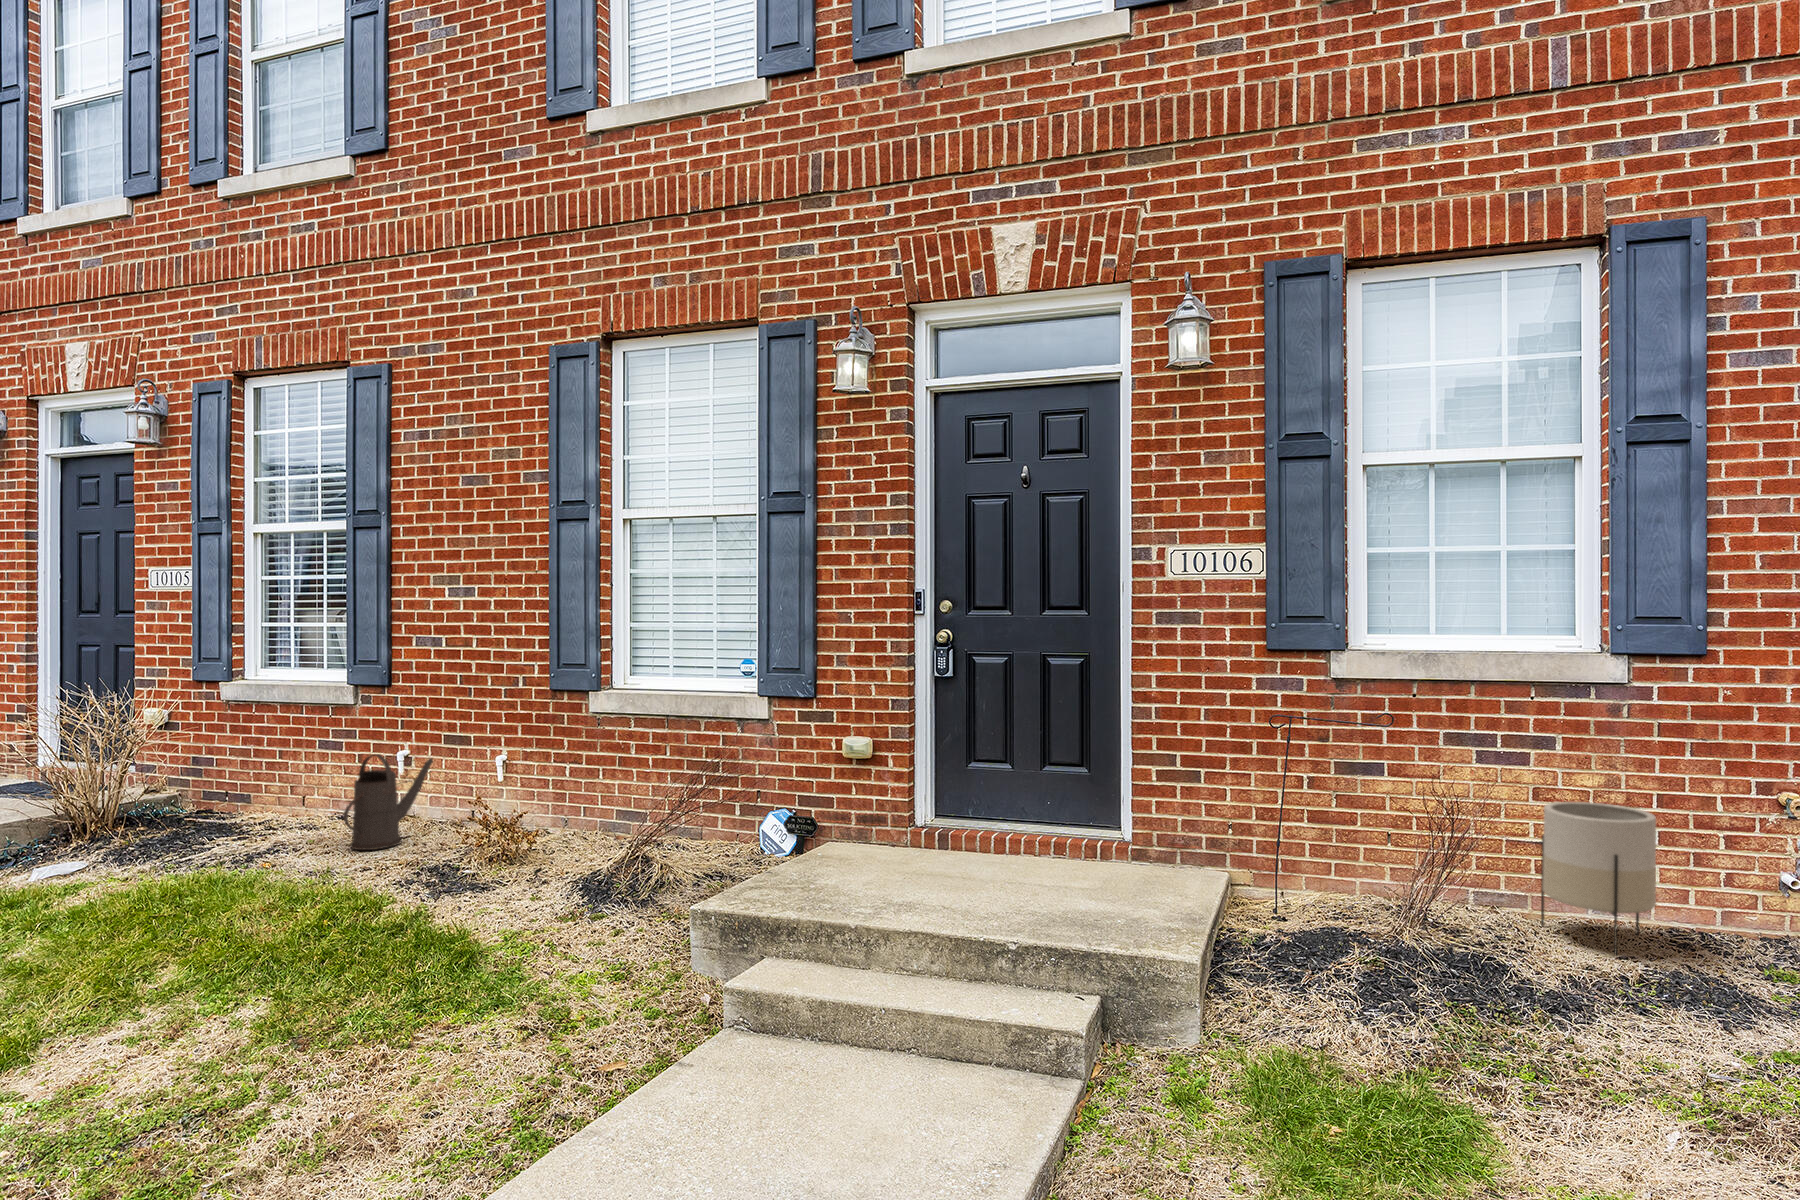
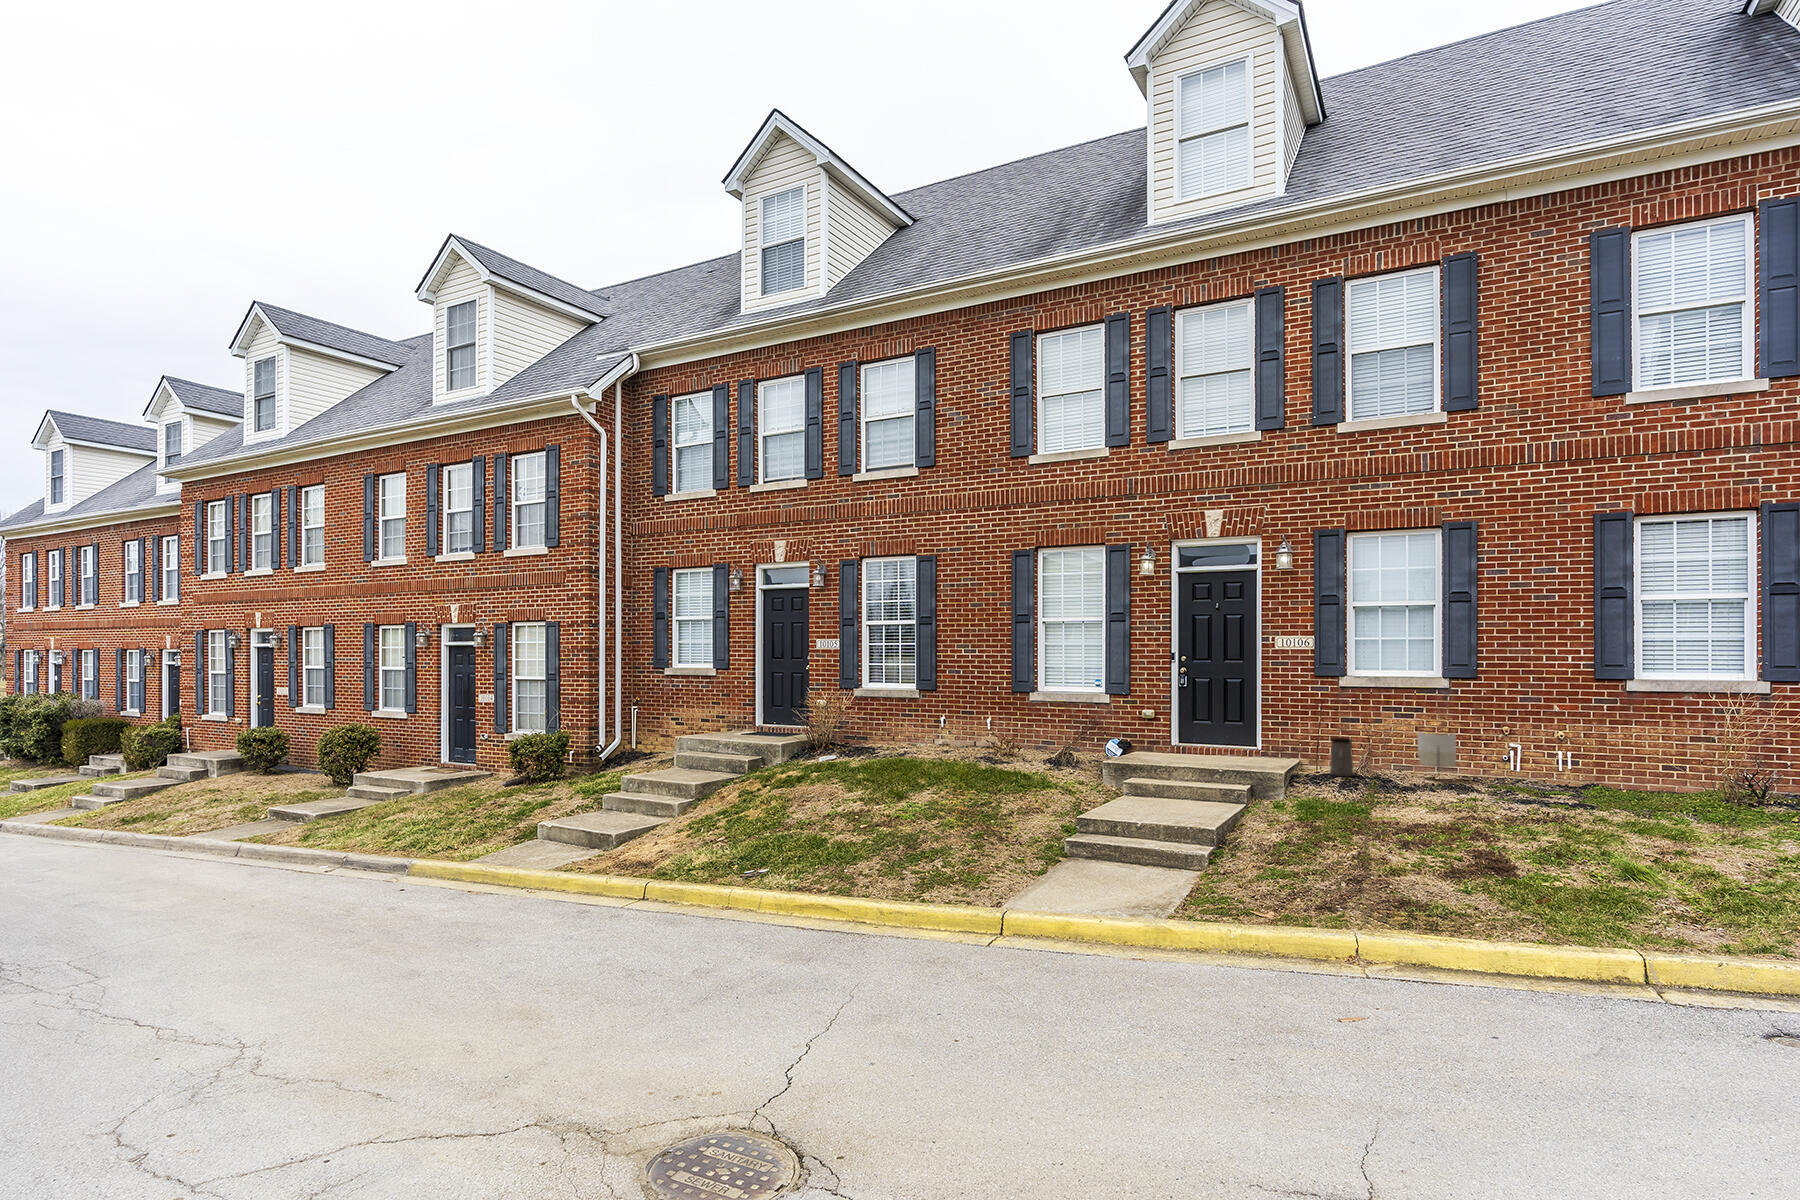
watering can: present [343,754,433,850] -> present [1330,737,1354,776]

